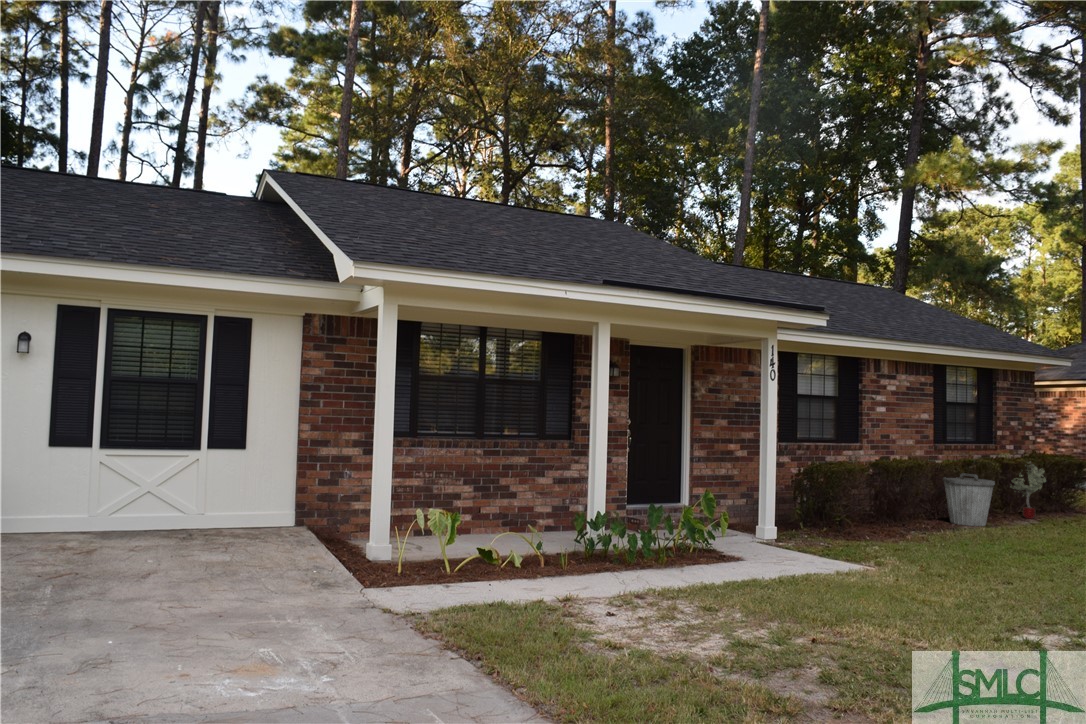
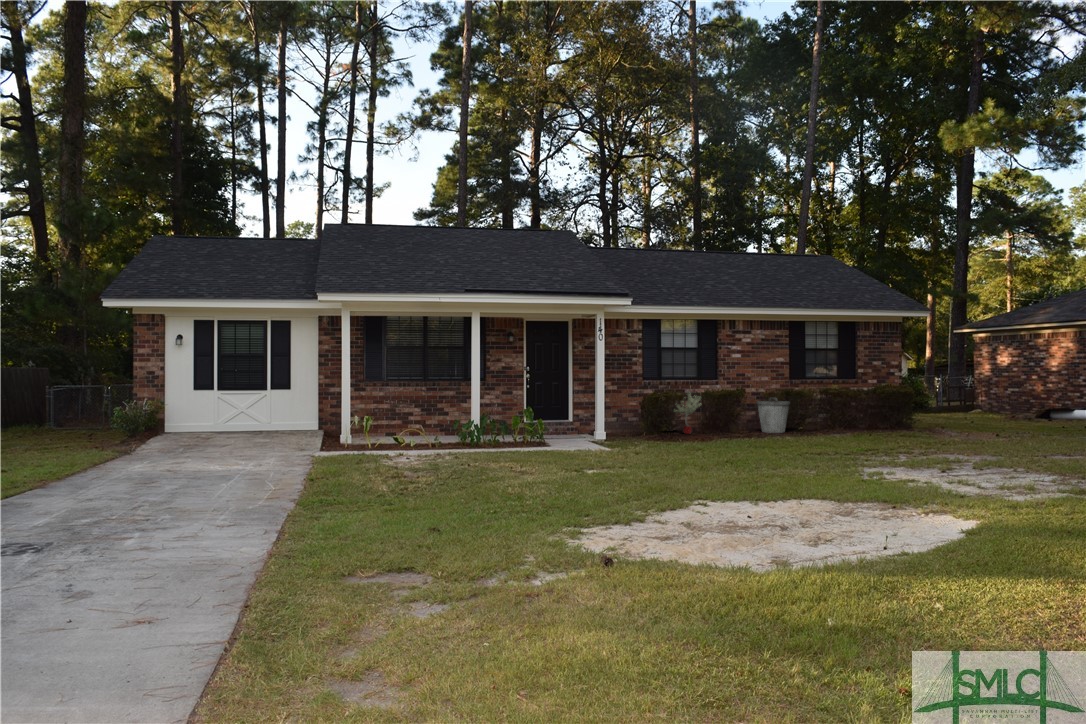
potted tree: present [1011,462,1046,519] -> present [674,393,701,434]

